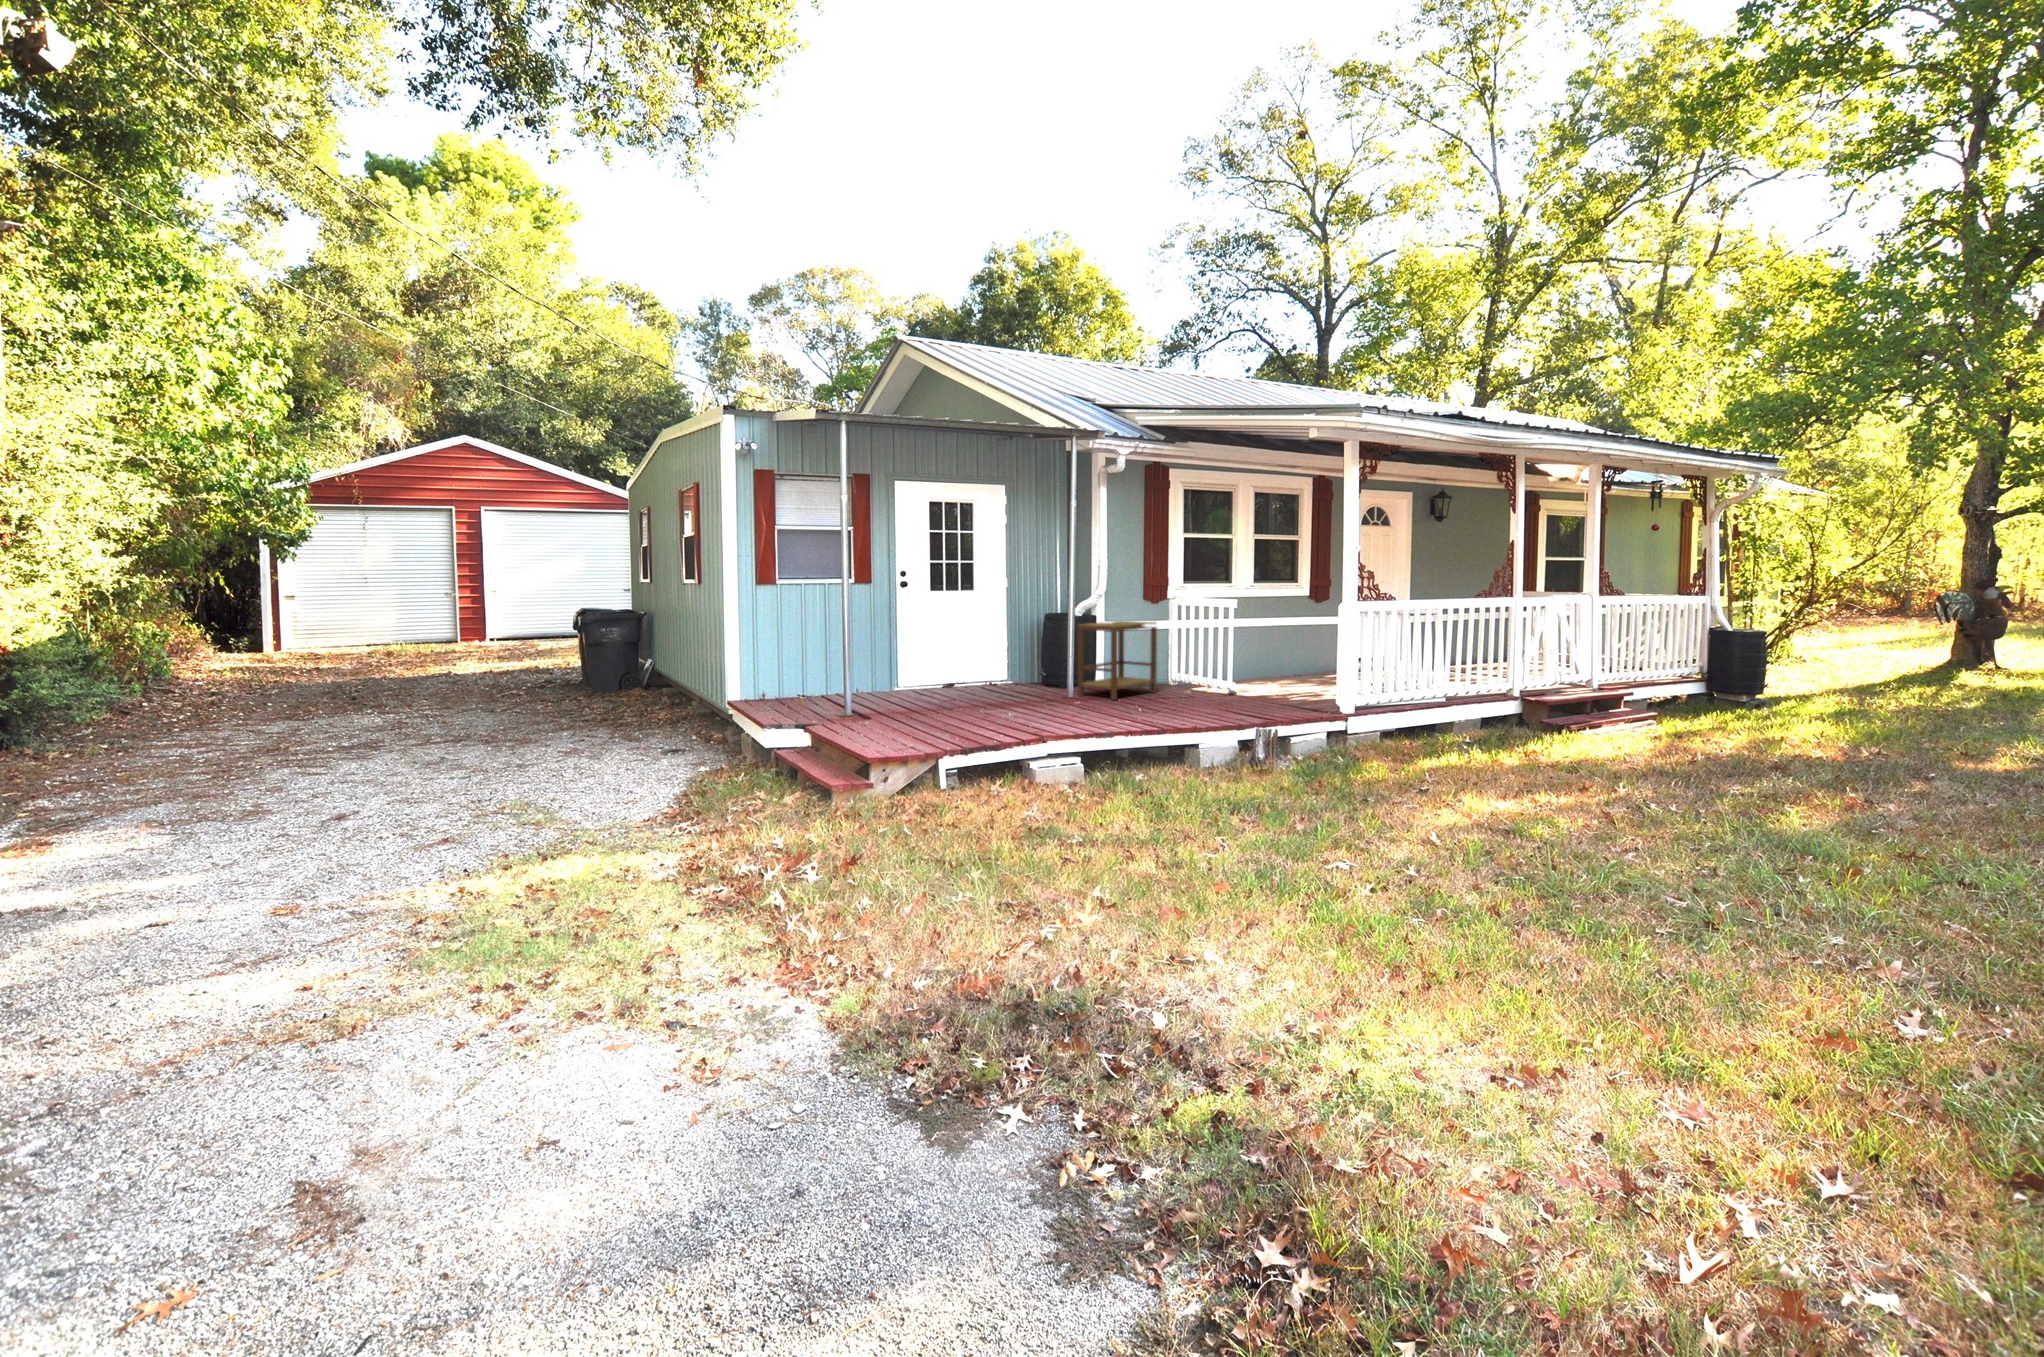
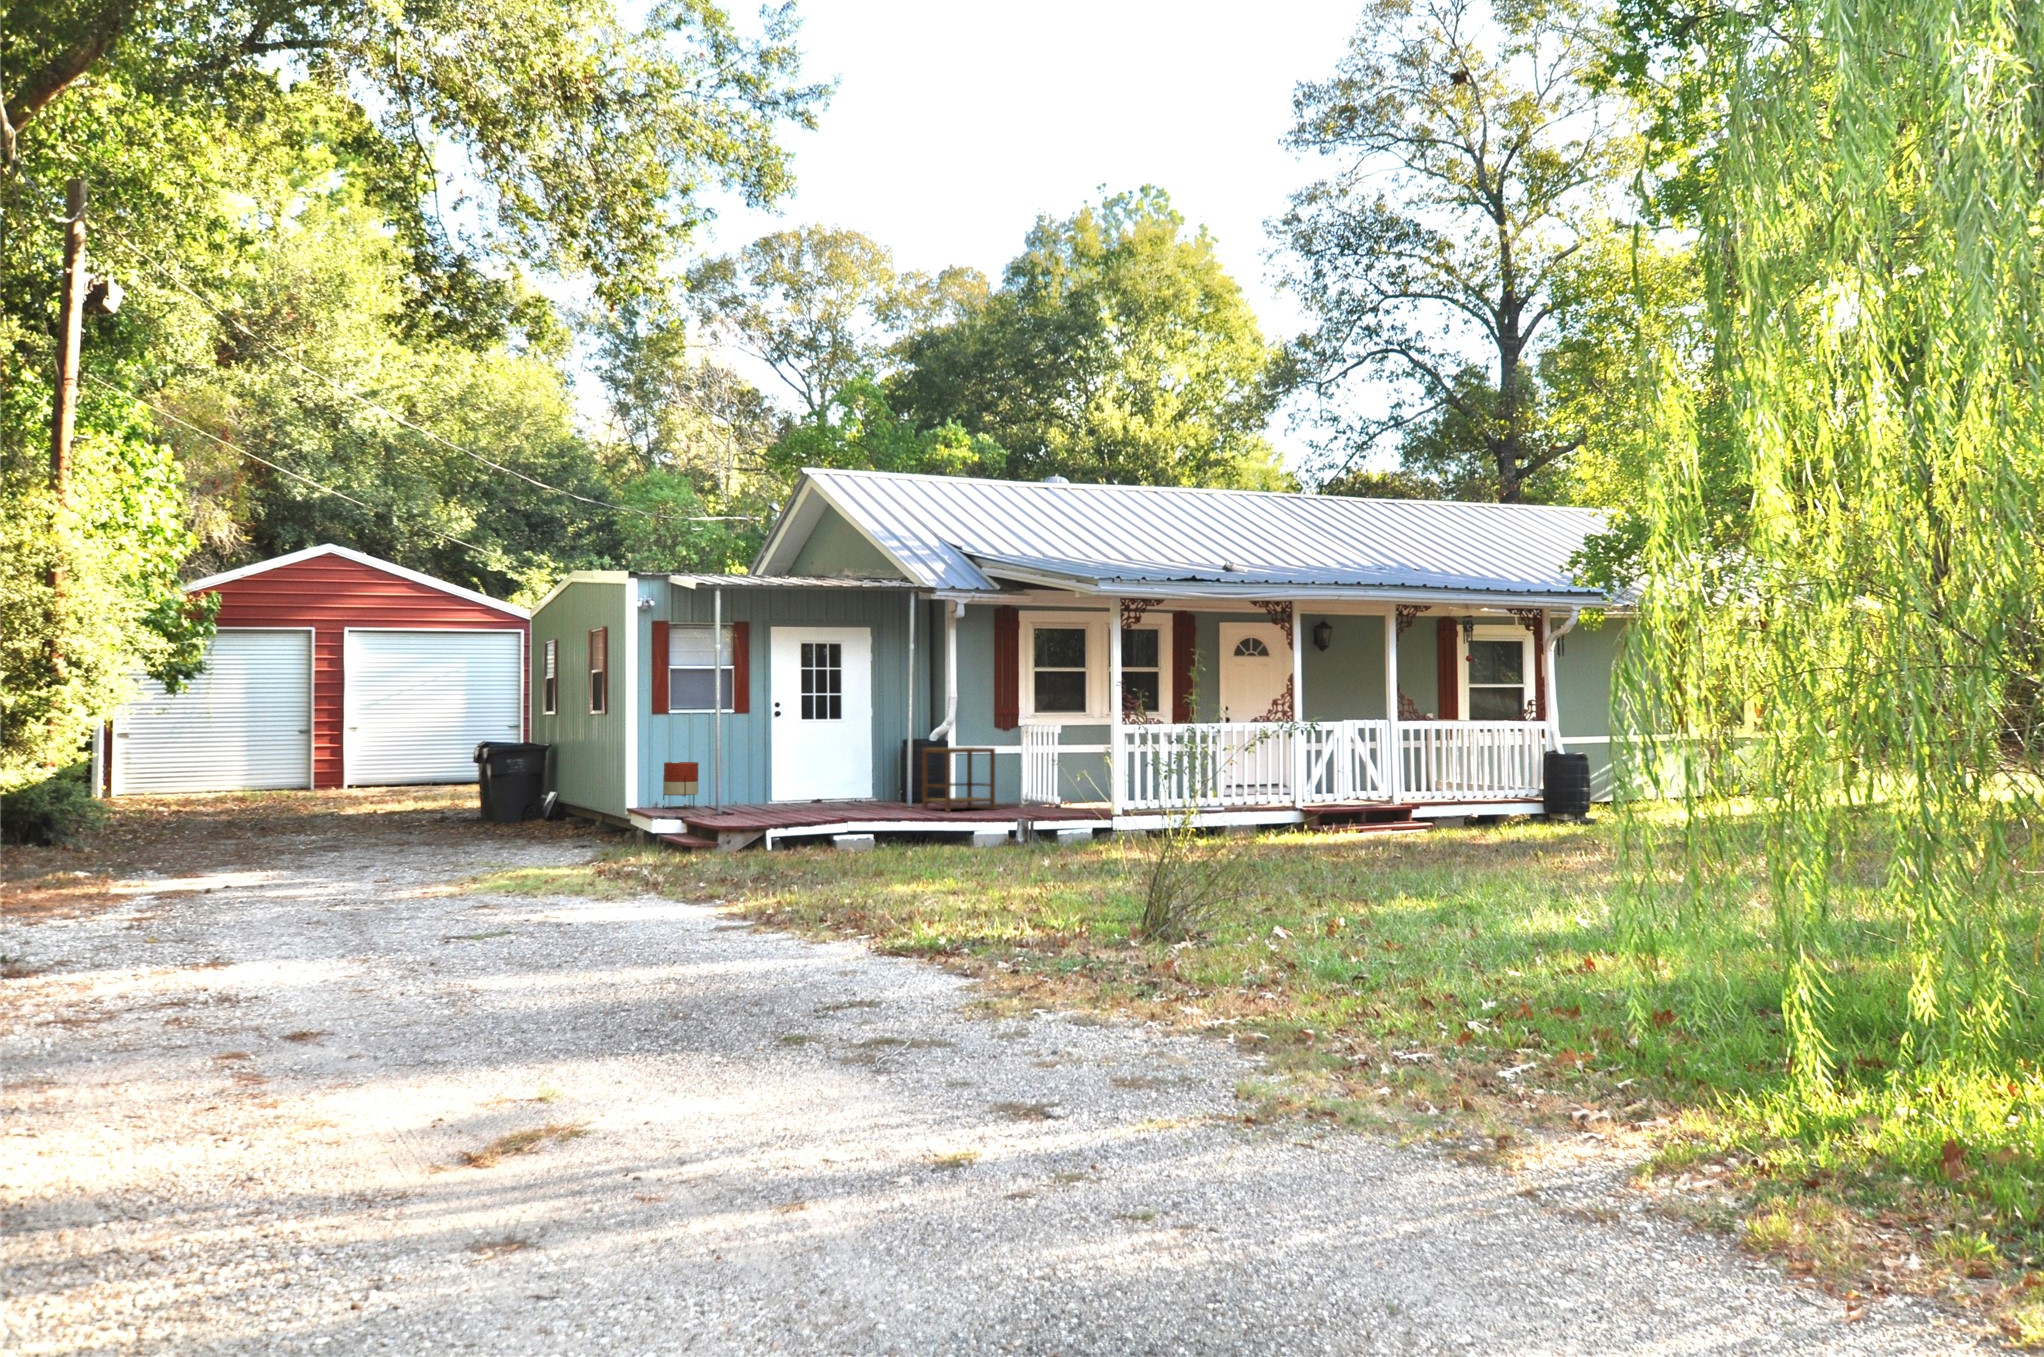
planter: none [775,645,818,704] -> present [663,762,698,809]

